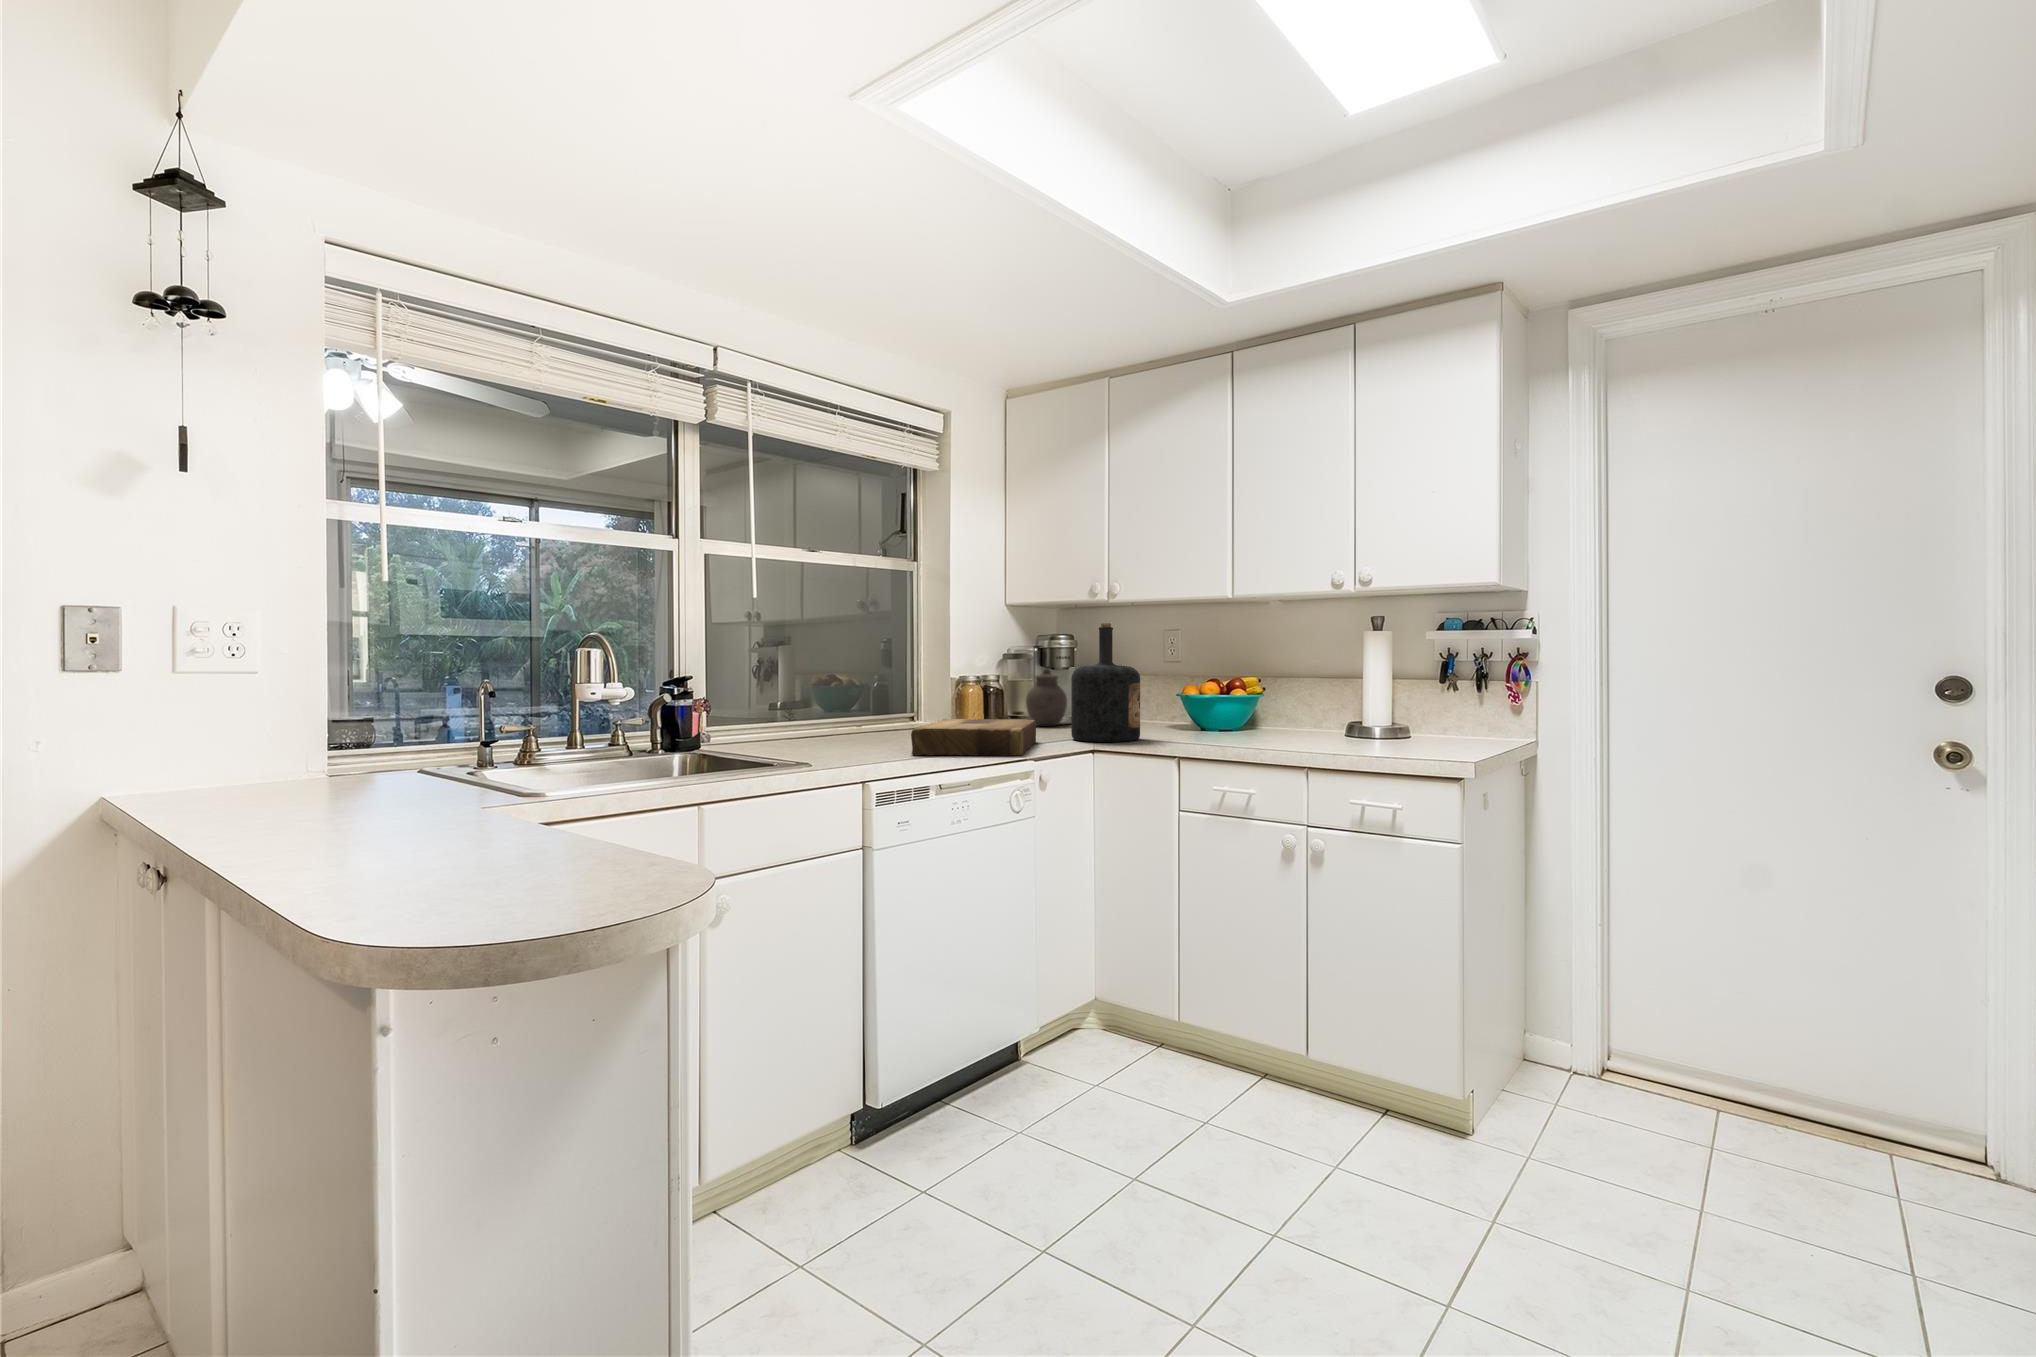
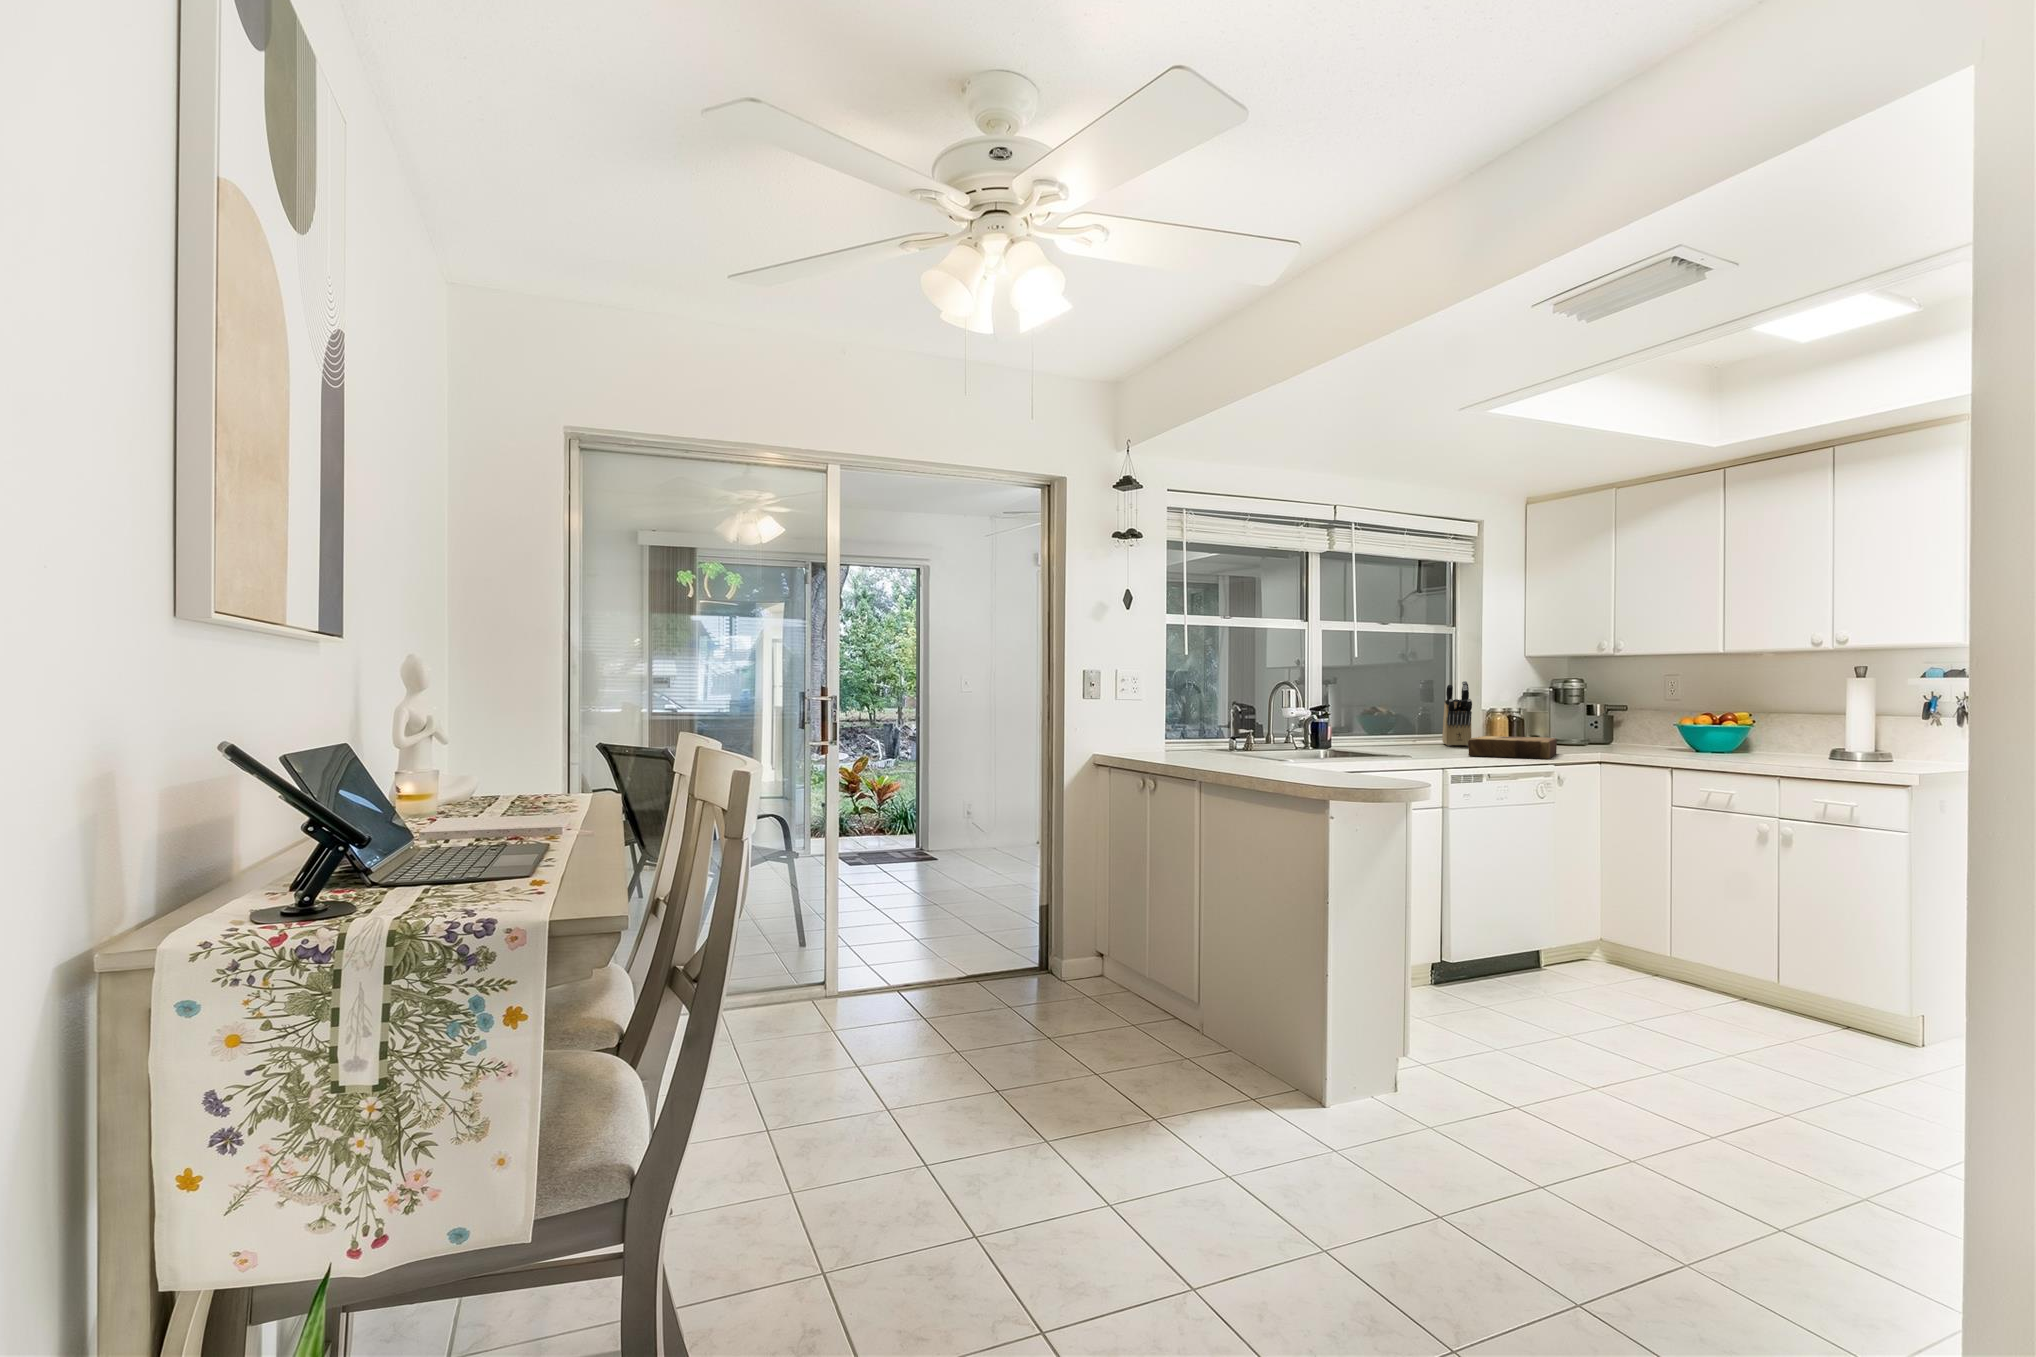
bottle: present [1071,623,1140,742] -> none [1585,671,1642,756]
knife block: none [899,639,933,732] -> present [1442,681,1472,746]
jar: present [1026,669,1067,726] -> none [1544,704,1579,747]

